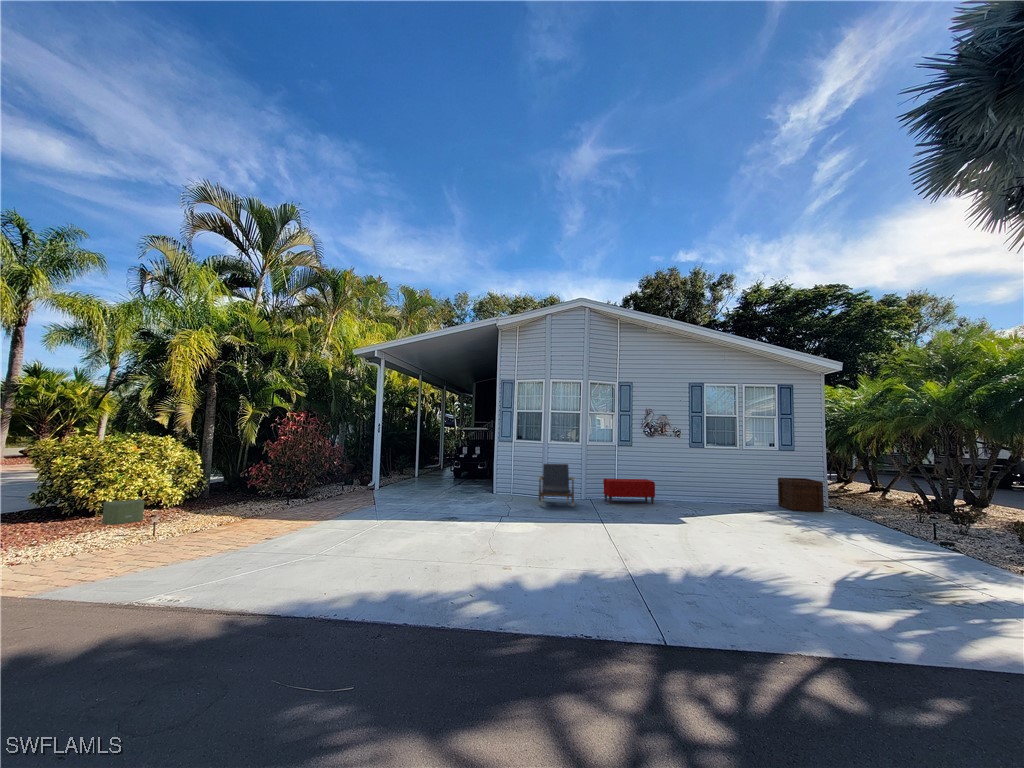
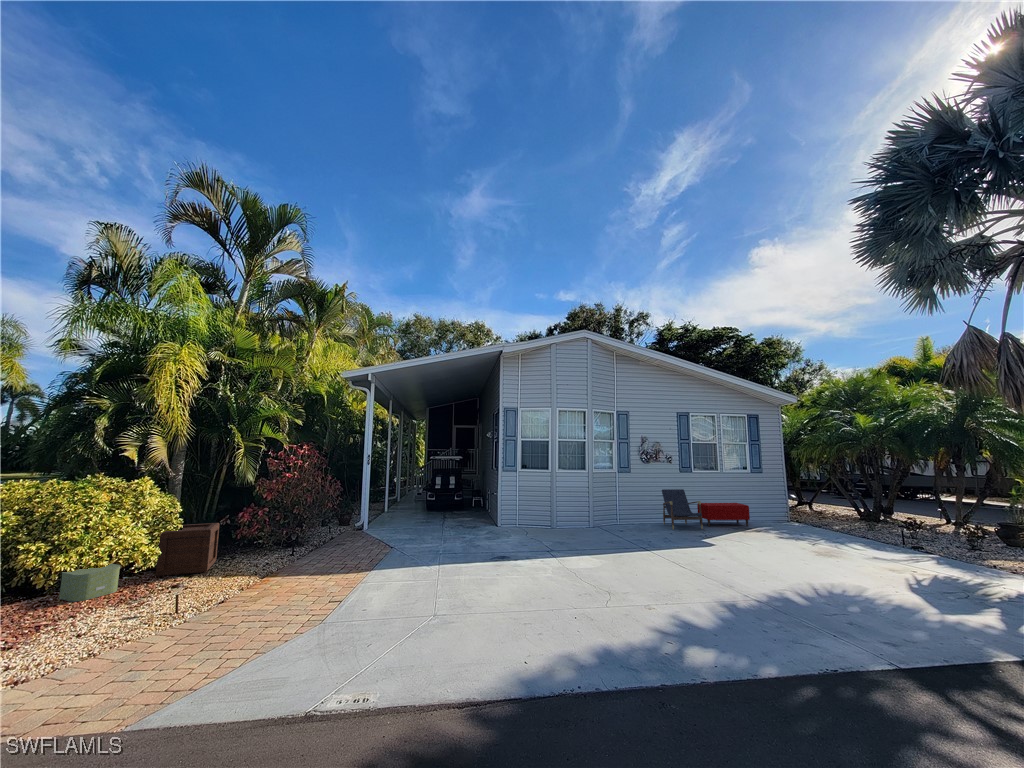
lounge chair: present [539,464,574,507] -> present [662,489,703,530]
wooden crate: present [778,478,824,512] -> present [156,523,220,577]
bench: present [603,479,655,504] -> present [697,503,750,527]

